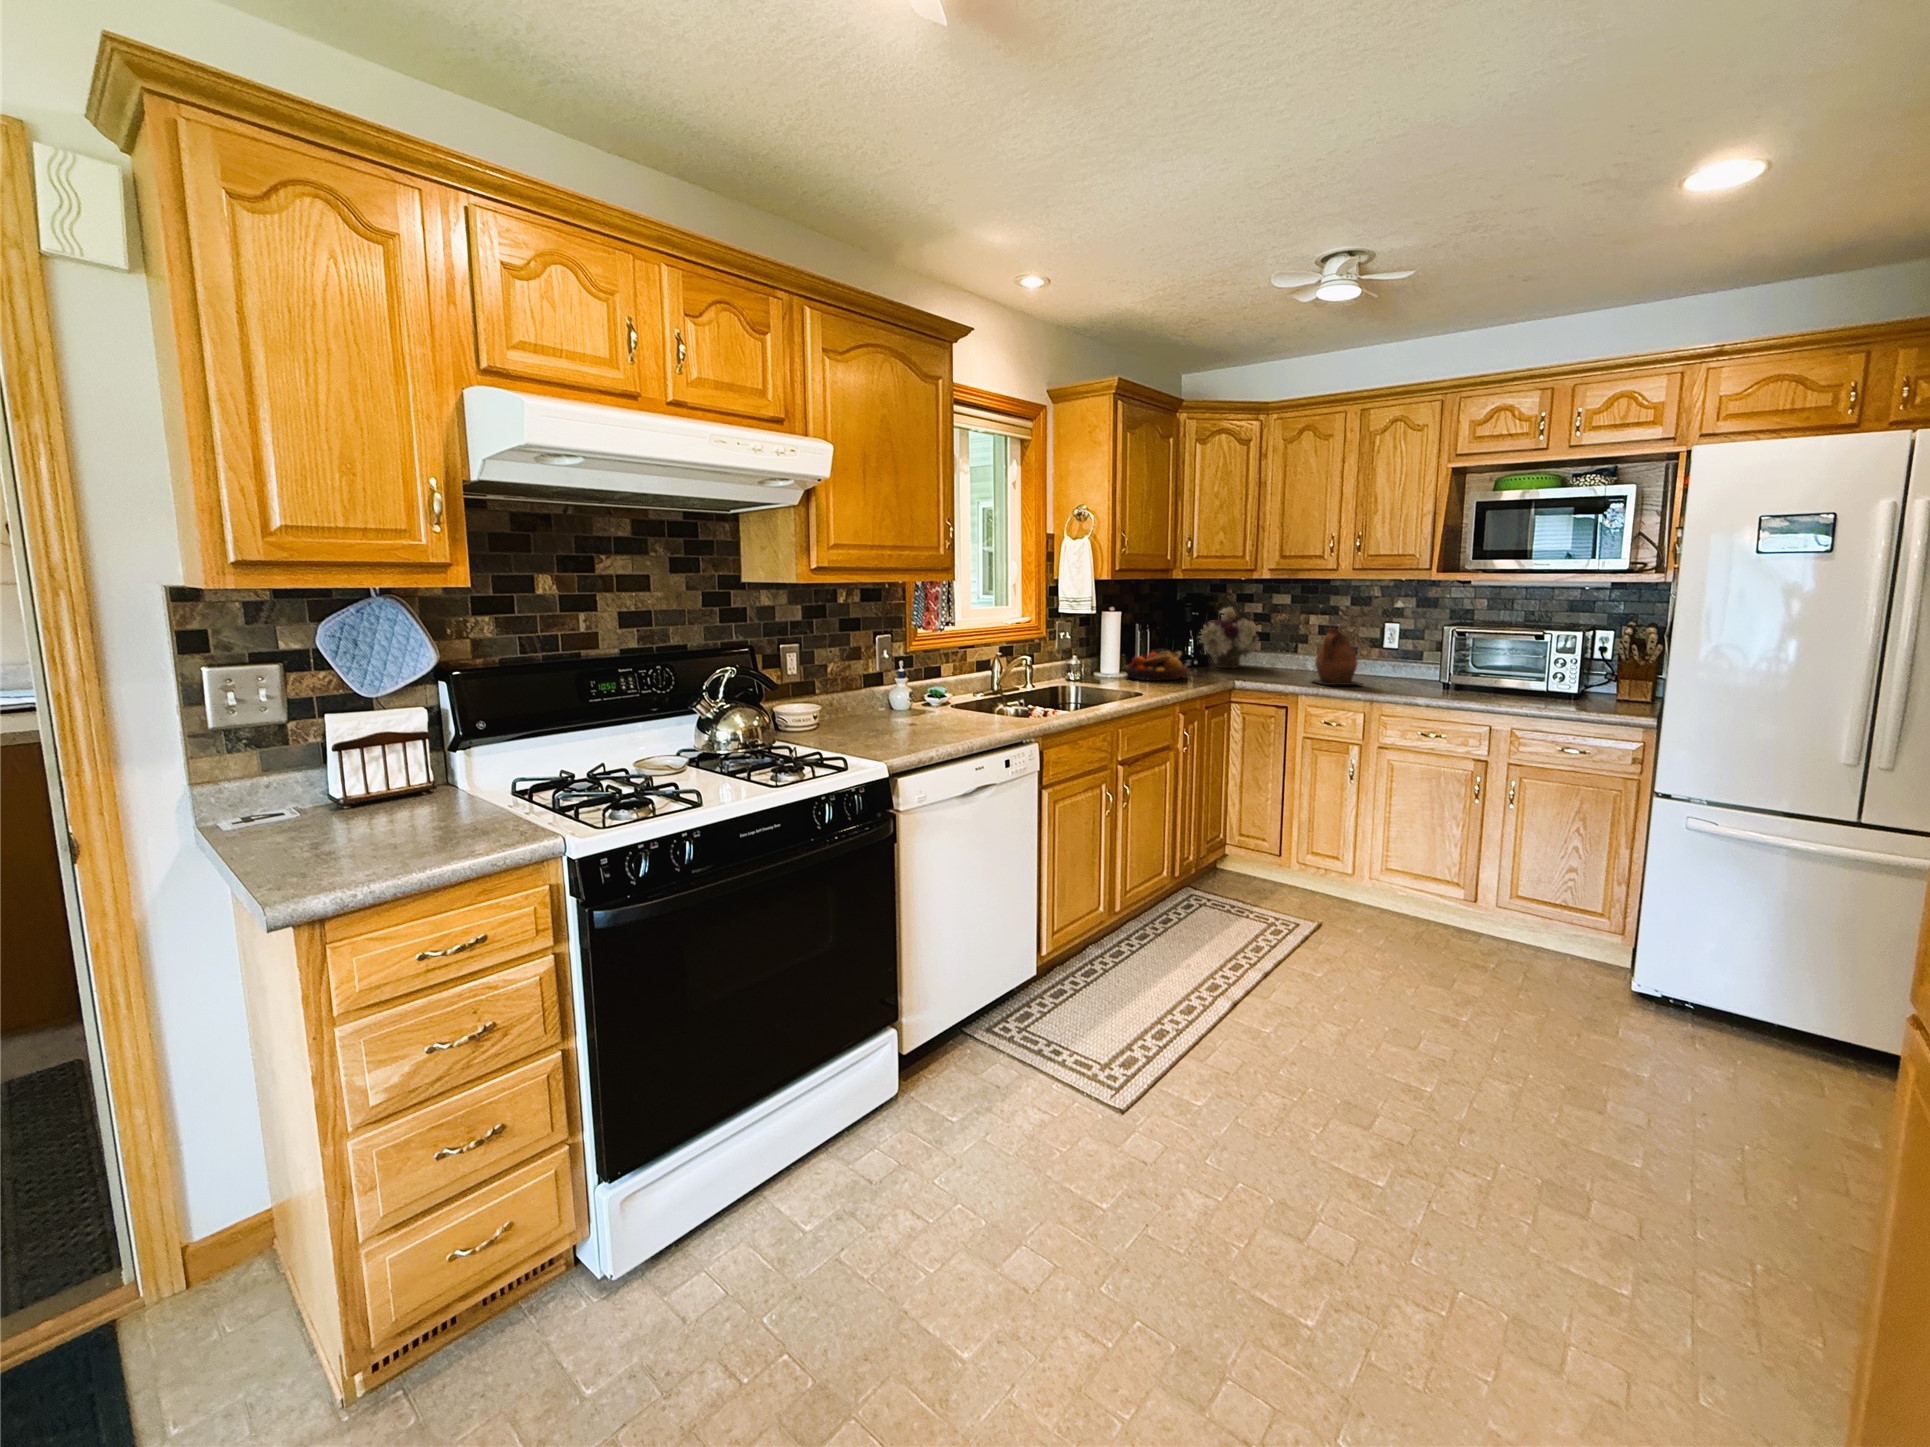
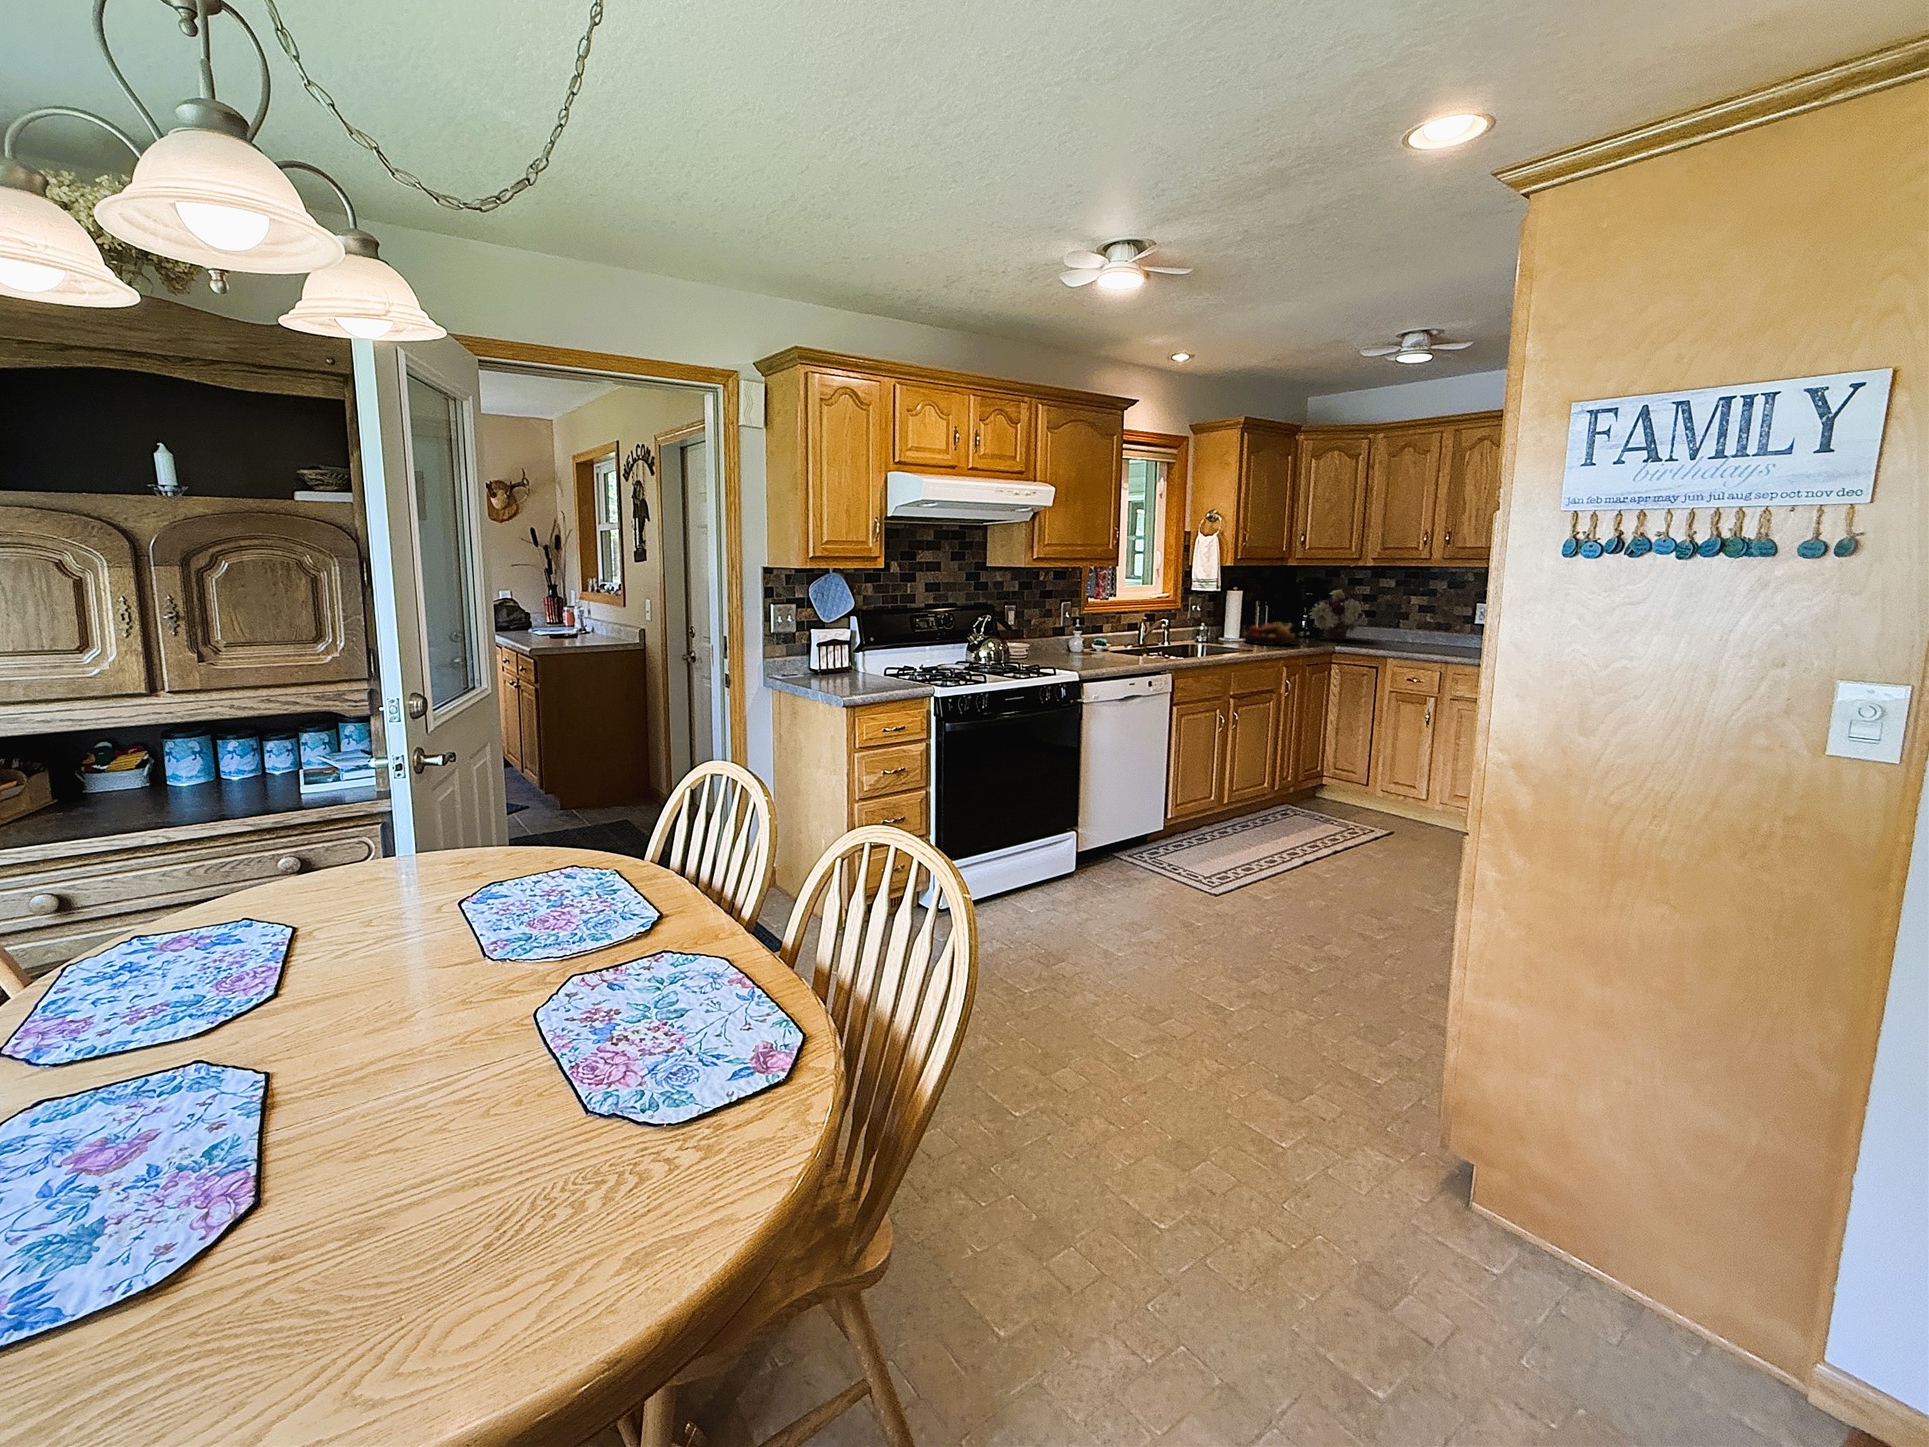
ceramic pitcher: present [1313,628,1362,685] -> none [1400,606,1449,653]

